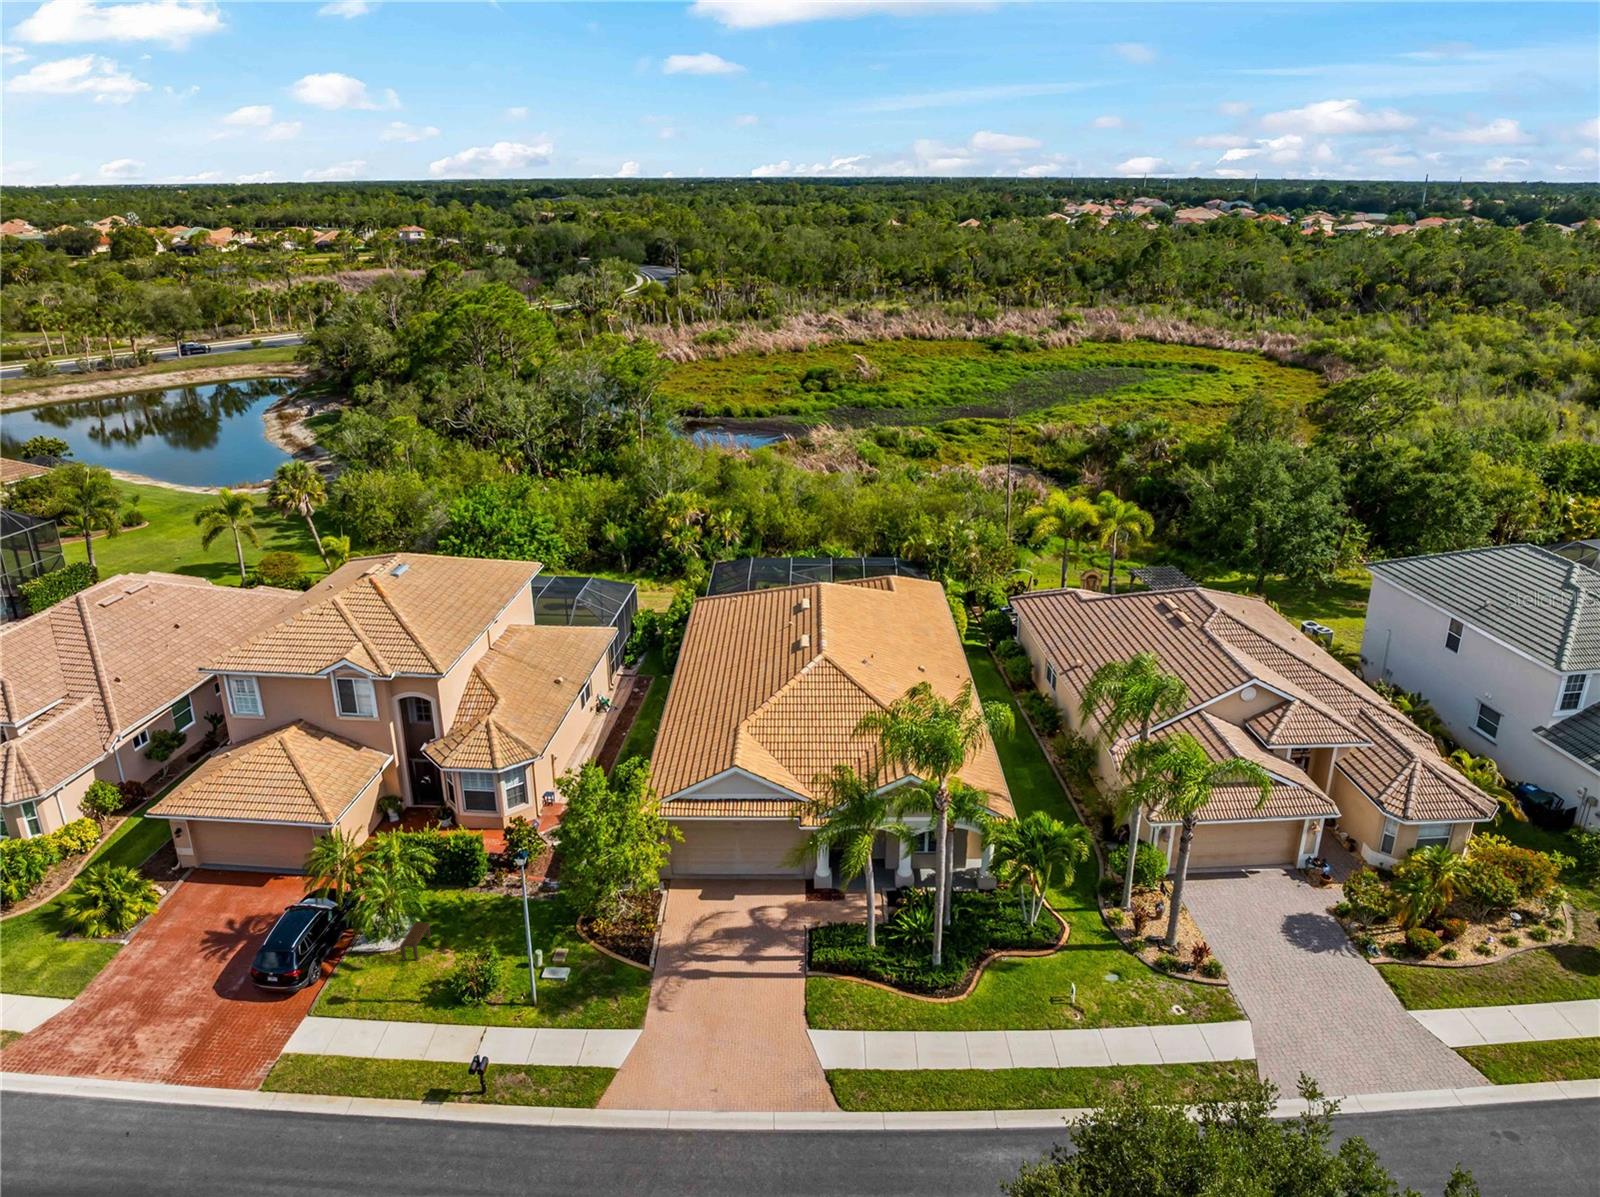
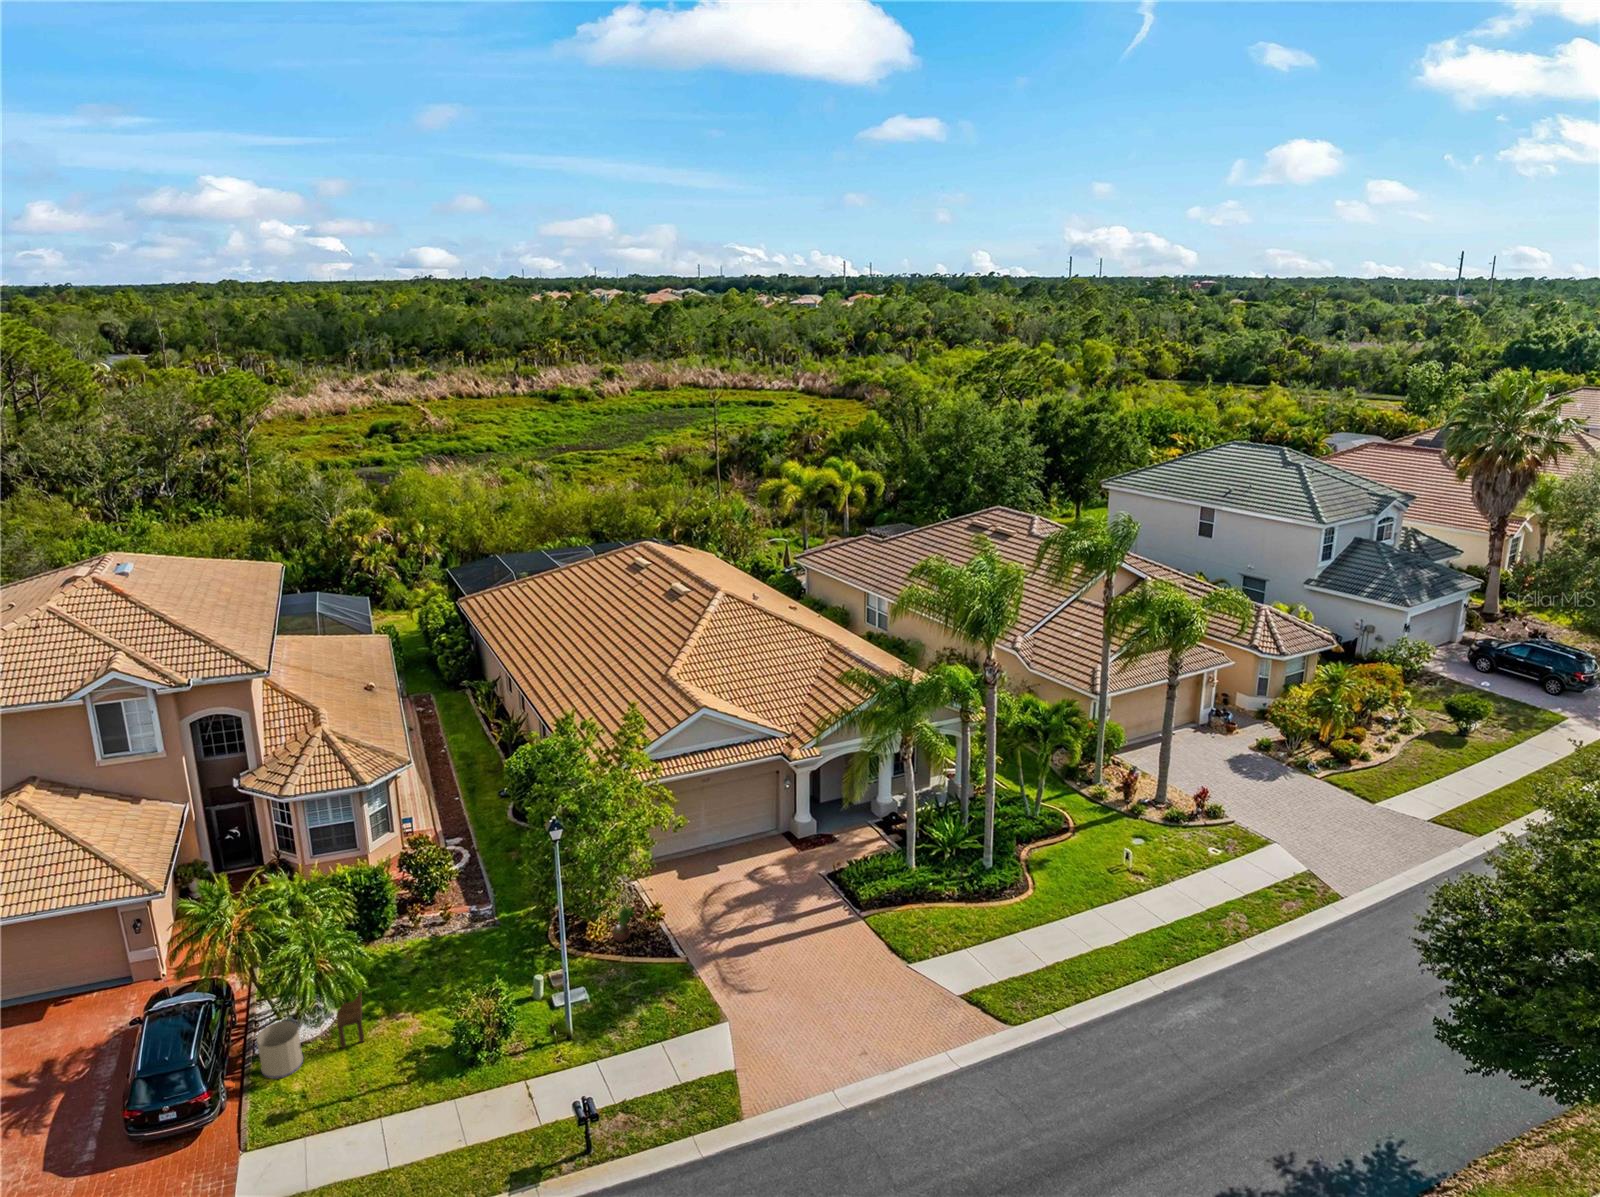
potted tree: none [611,911,630,937] -> present [612,908,633,941]
trash can: none [348,932,380,970] -> present [257,1021,303,1079]

